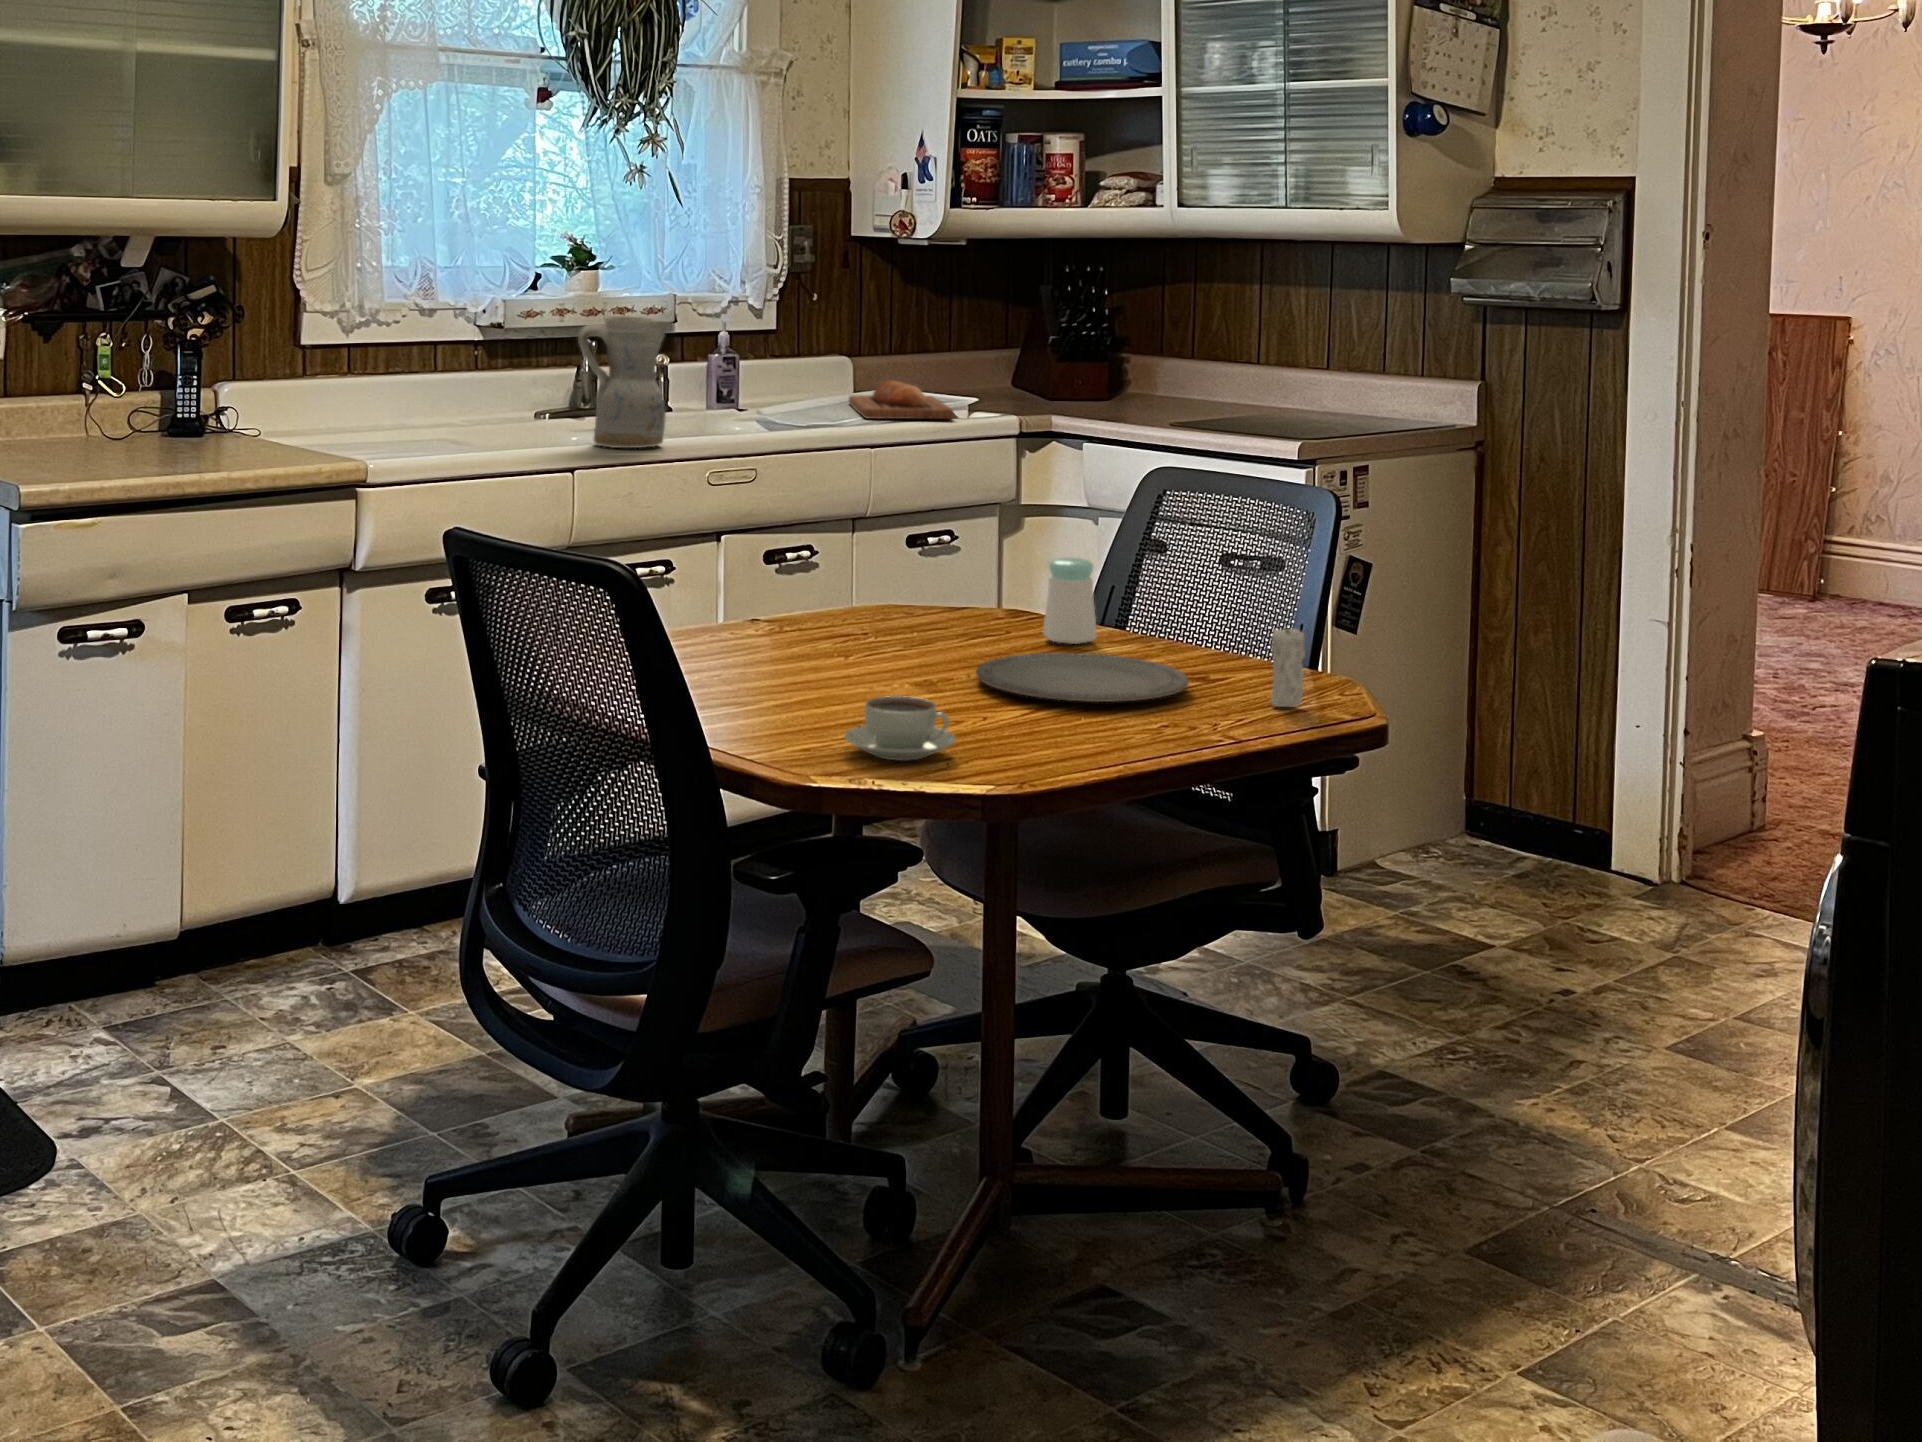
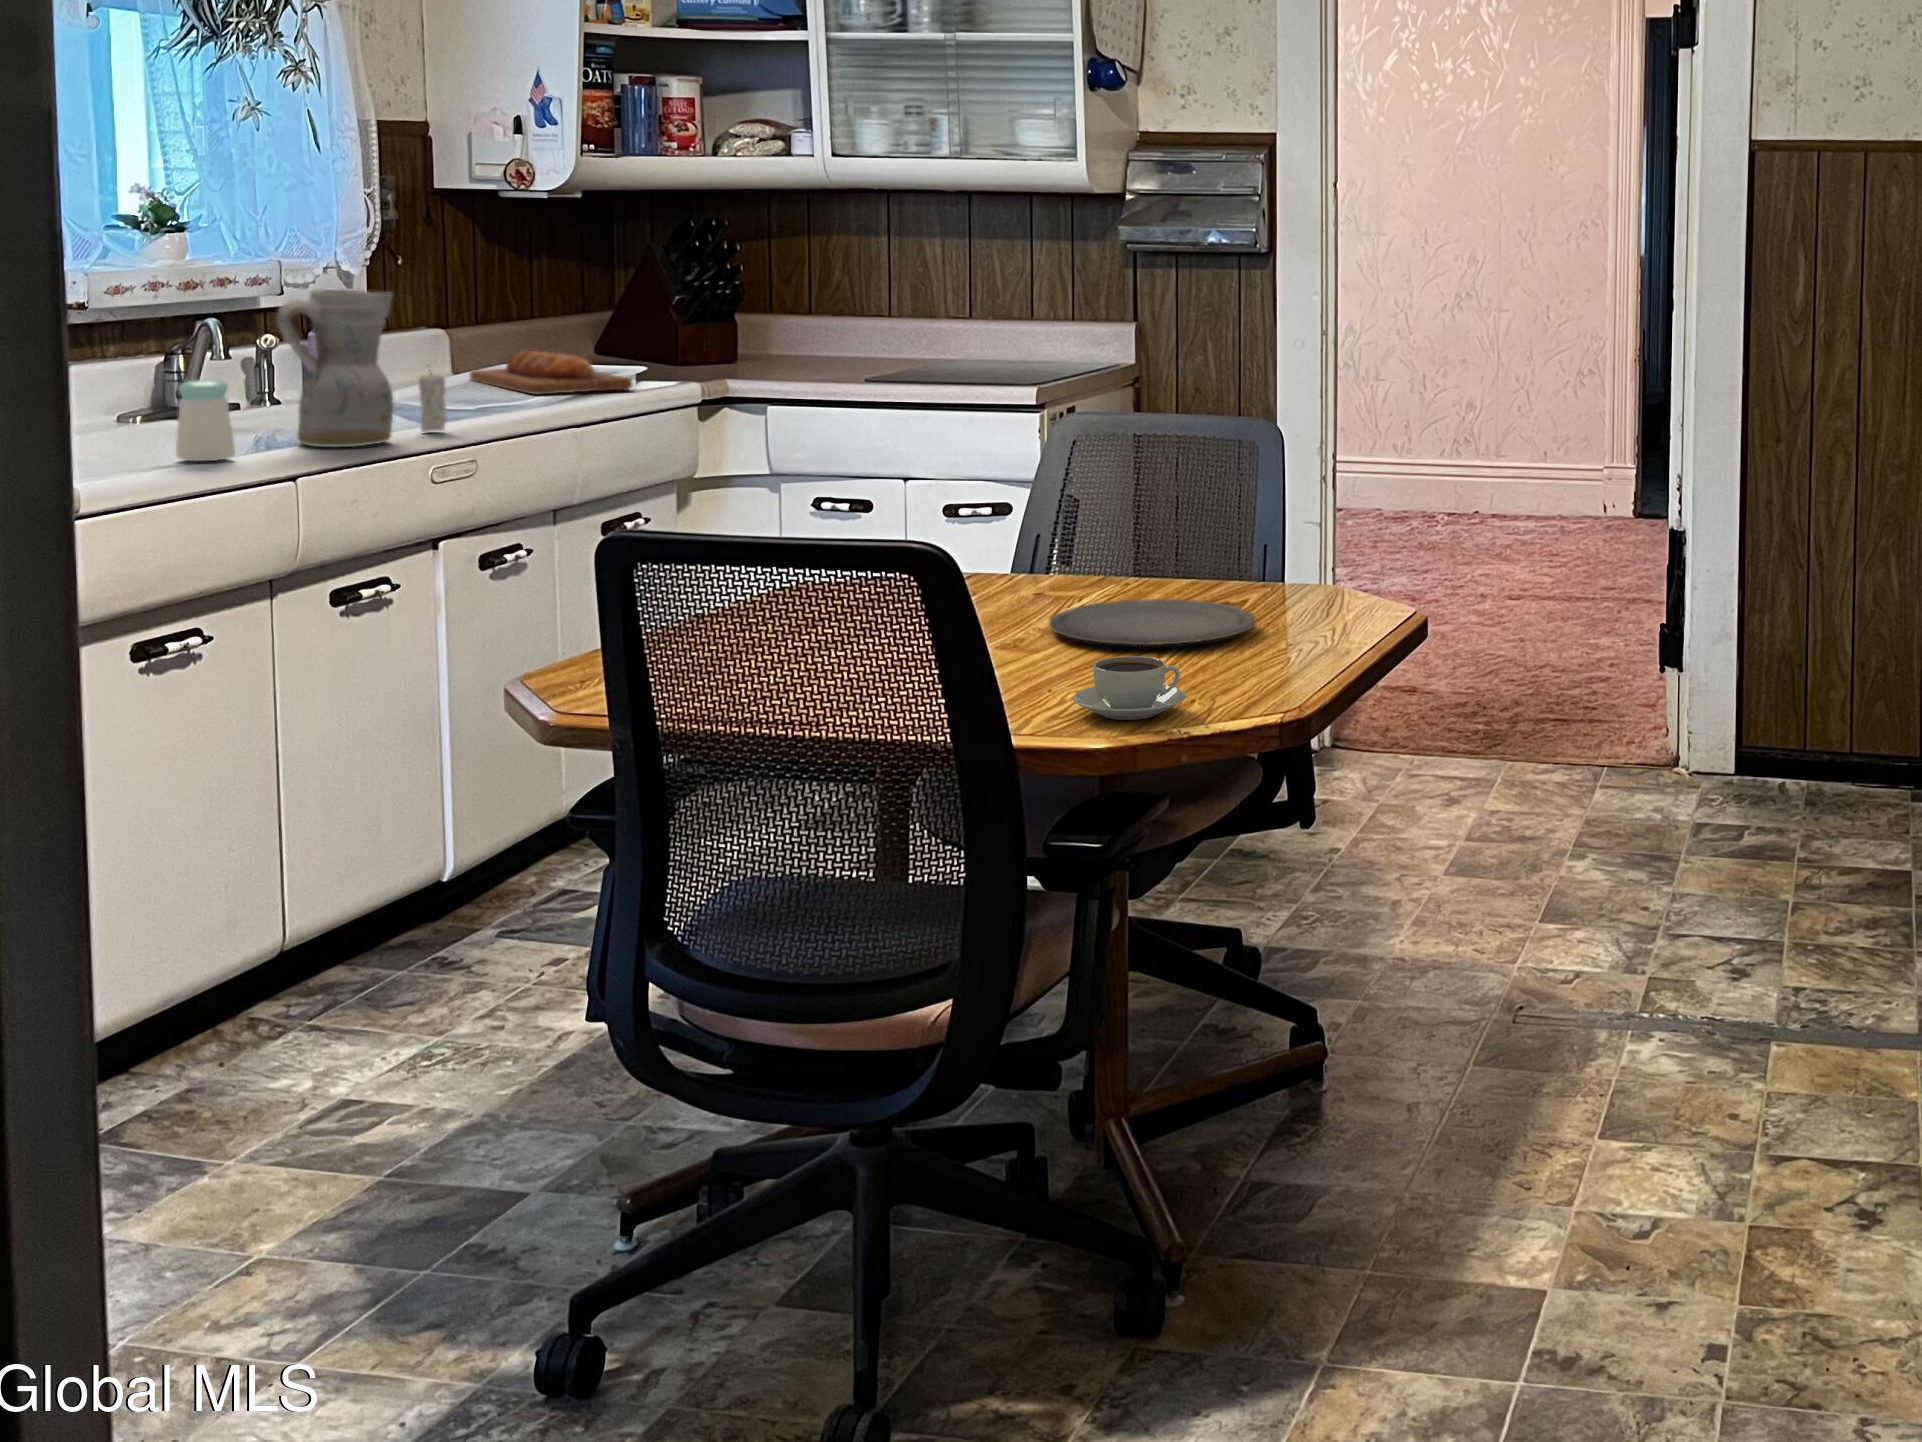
salt shaker: present [1043,558,1096,644] -> present [176,380,235,461]
candle: present [1271,628,1305,707] -> present [419,370,446,432]

